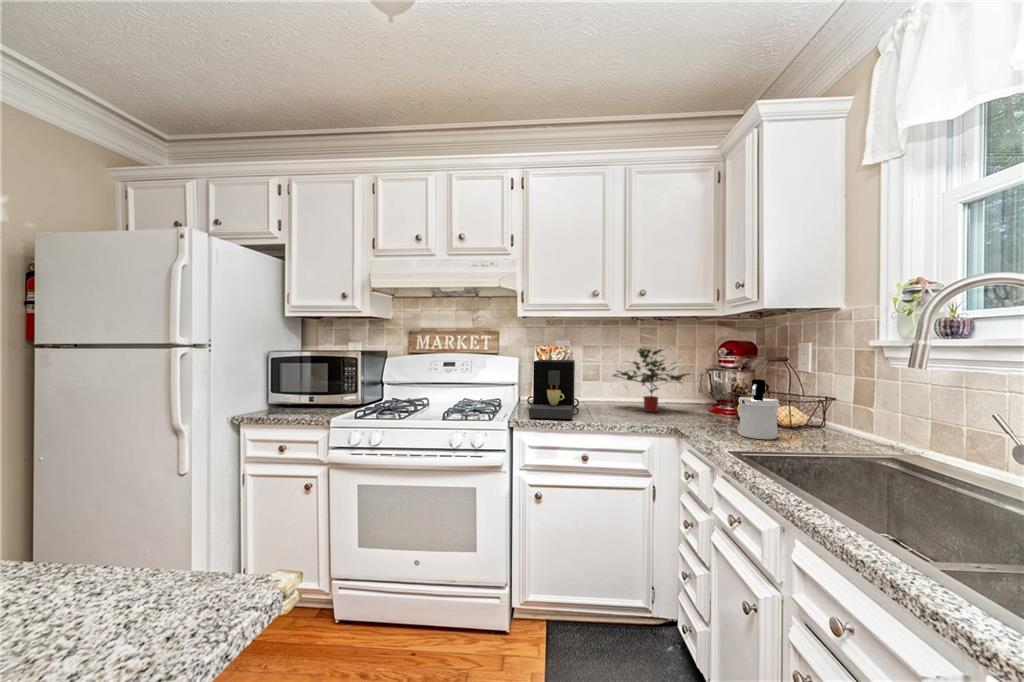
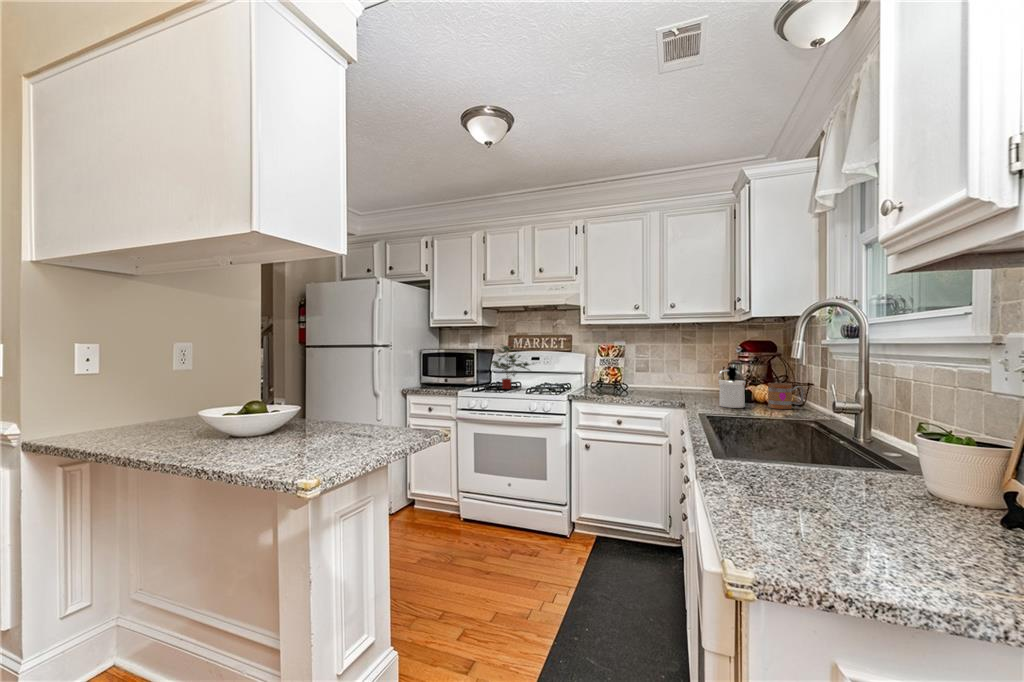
potted plant: present [613,348,690,412] -> present [490,346,530,389]
coffee maker: present [529,360,575,419] -> none [582,355,623,395]
mug: none [799,400,847,438] -> present [768,383,804,409]

